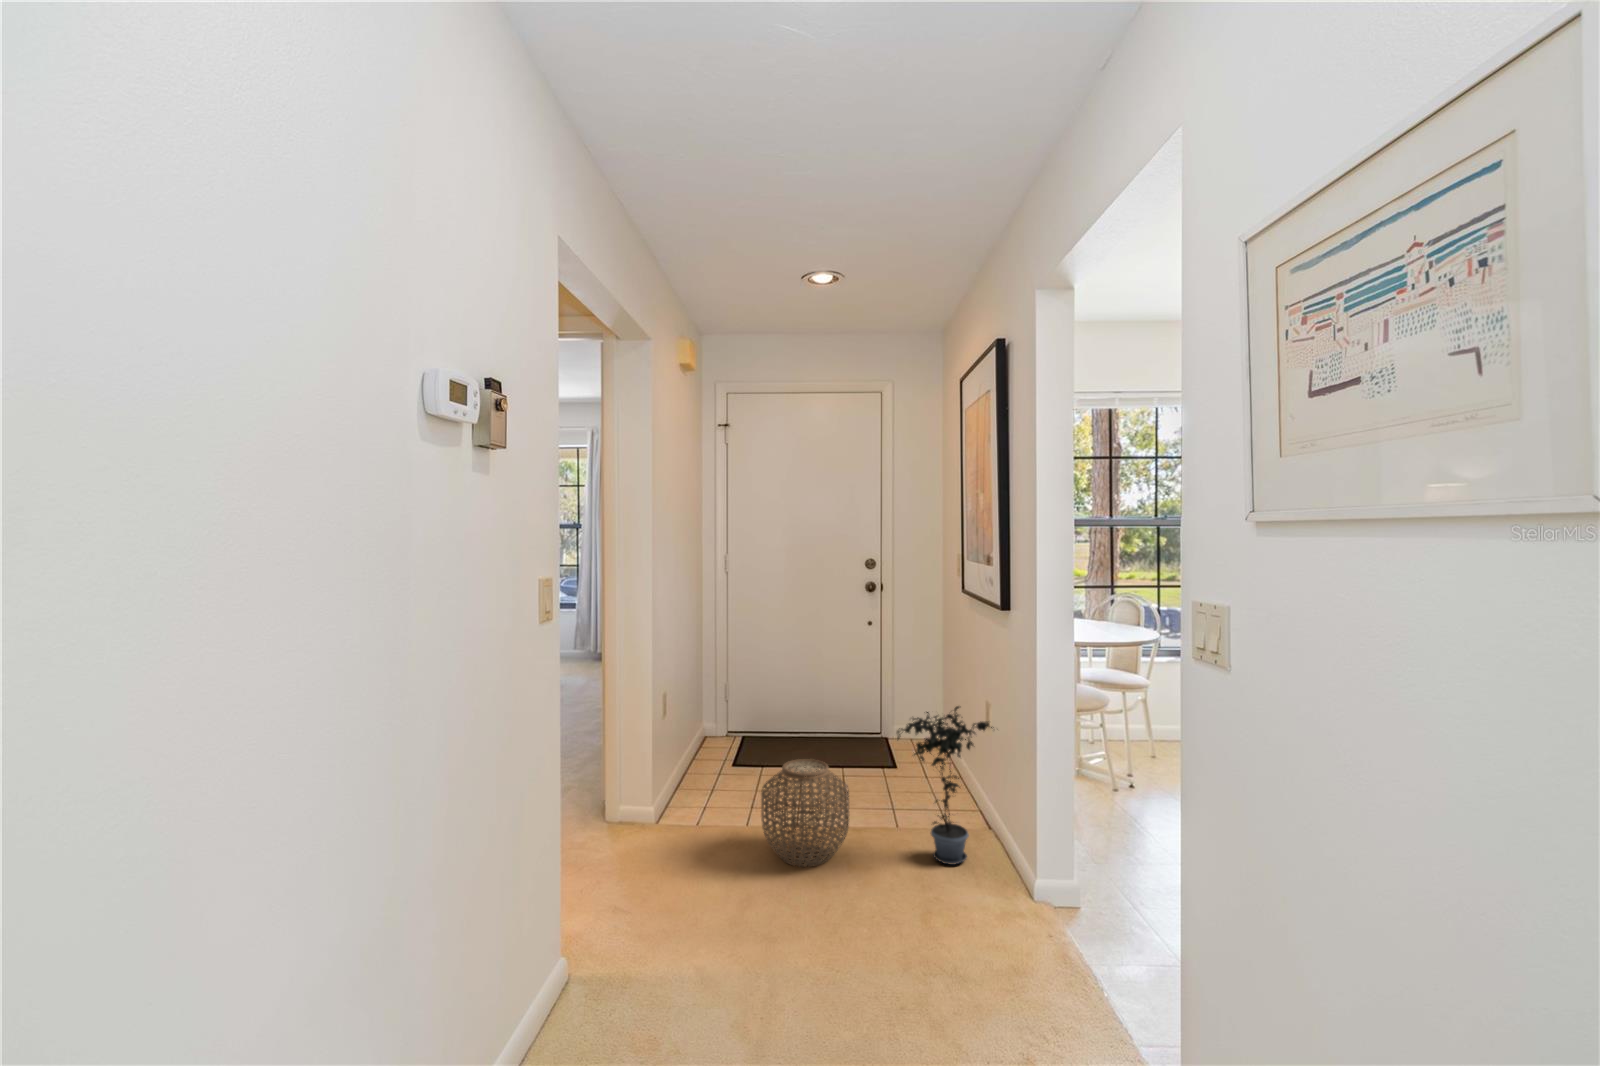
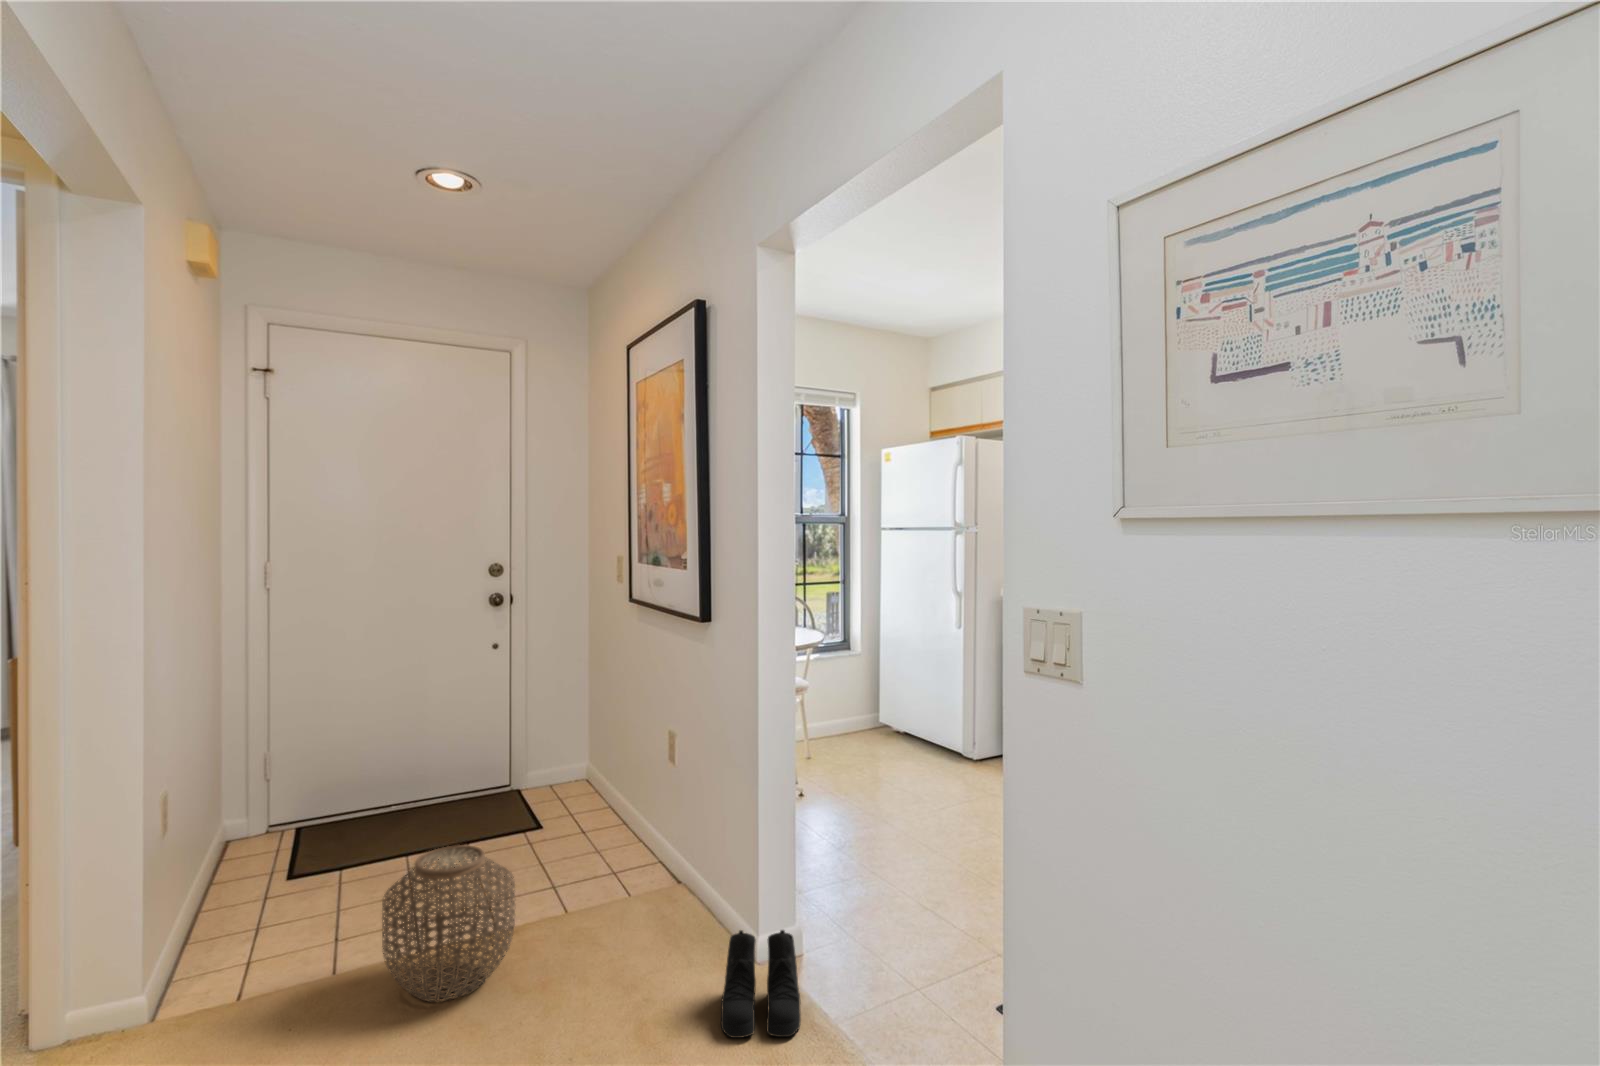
potted plant: present [897,706,994,865] -> none [580,746,702,945]
boots: none [988,864,1061,957] -> present [721,930,801,1038]

